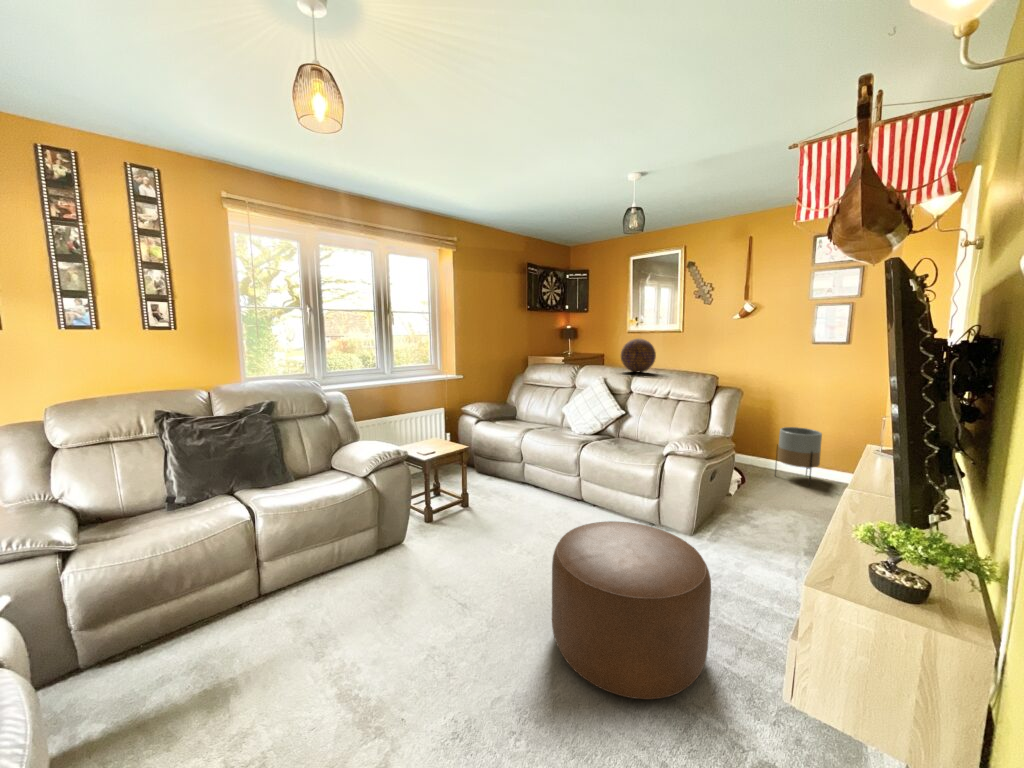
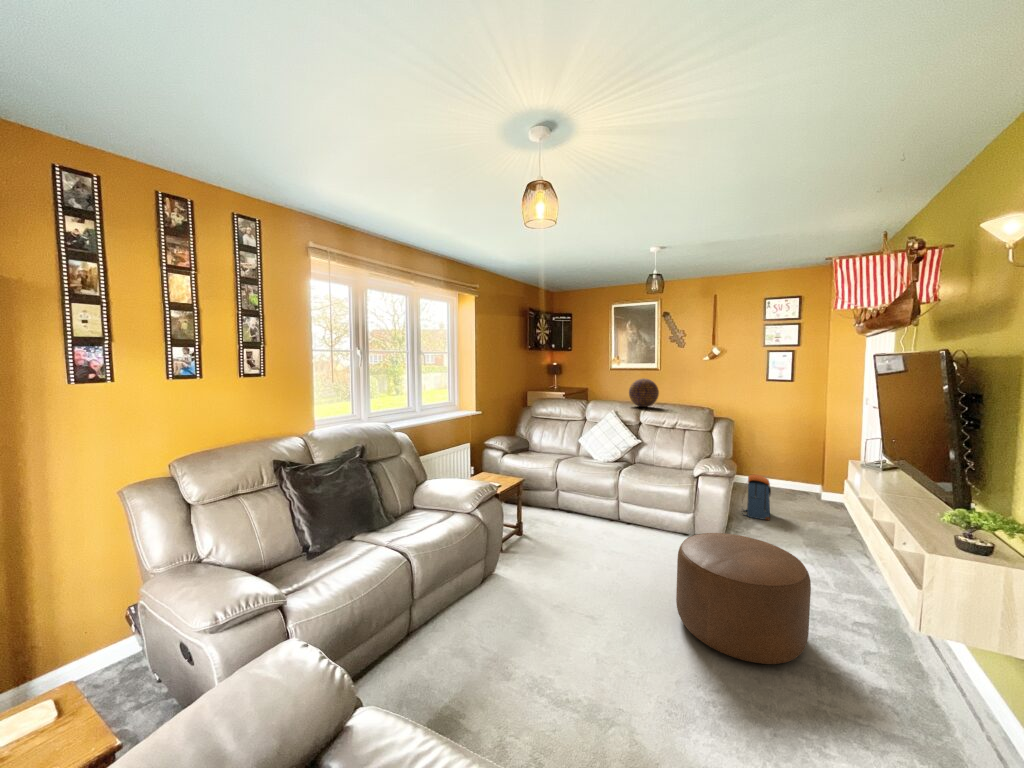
planter: present [775,427,822,485] -> none [746,449,781,495]
backpack: none [744,457,786,515] -> present [745,474,771,520]

